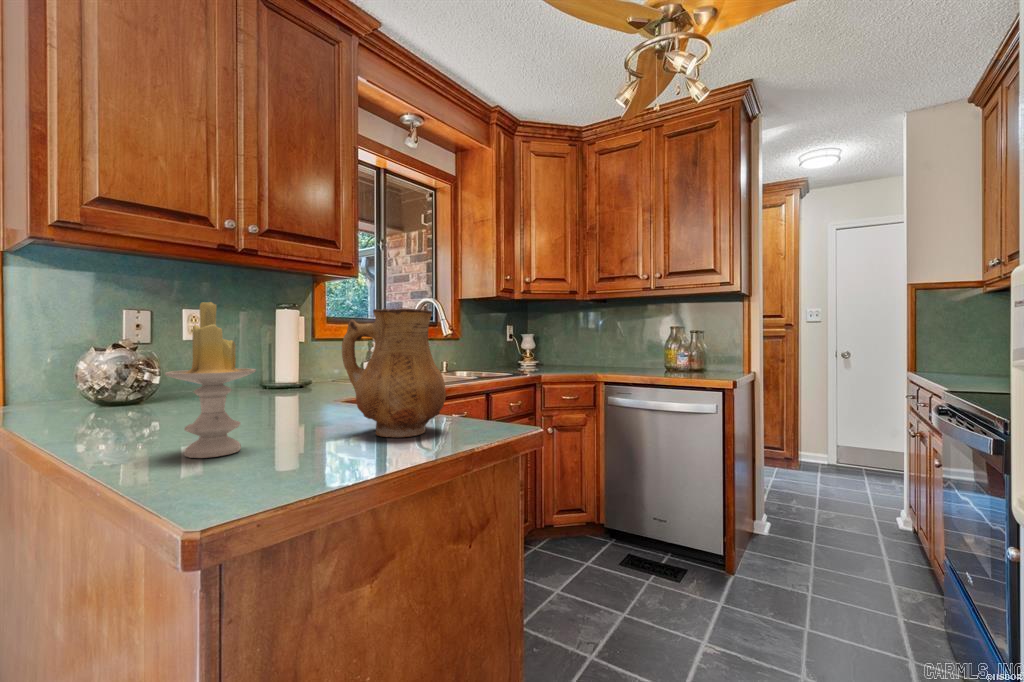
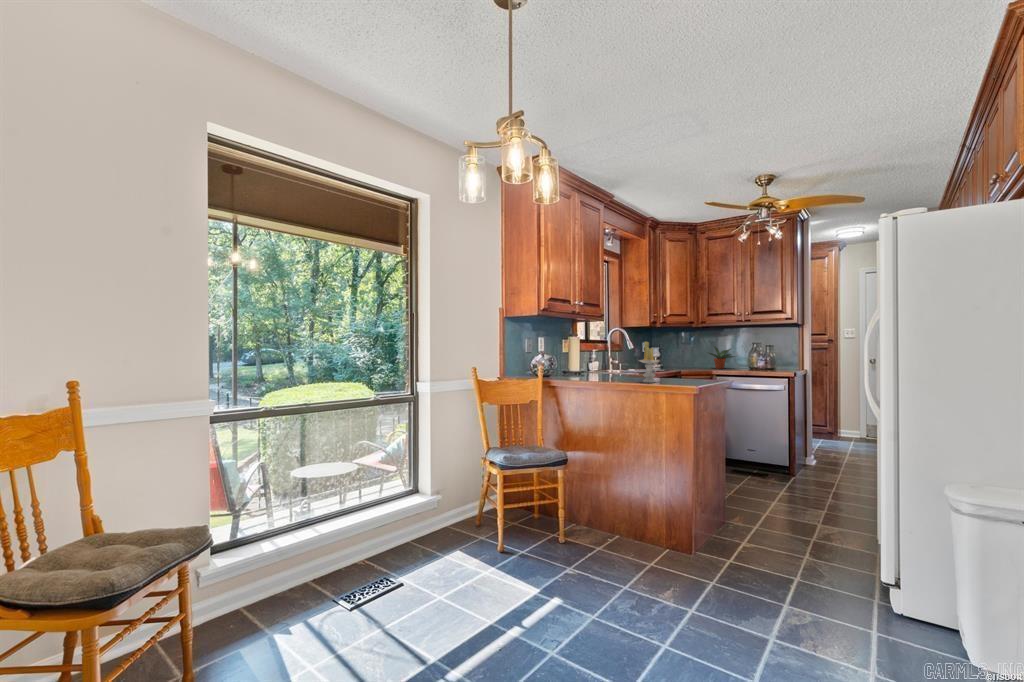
ceramic pitcher: present [342,308,446,437] -> none [669,342,701,381]
potted plant: none [594,331,644,370] -> present [709,346,735,369]

